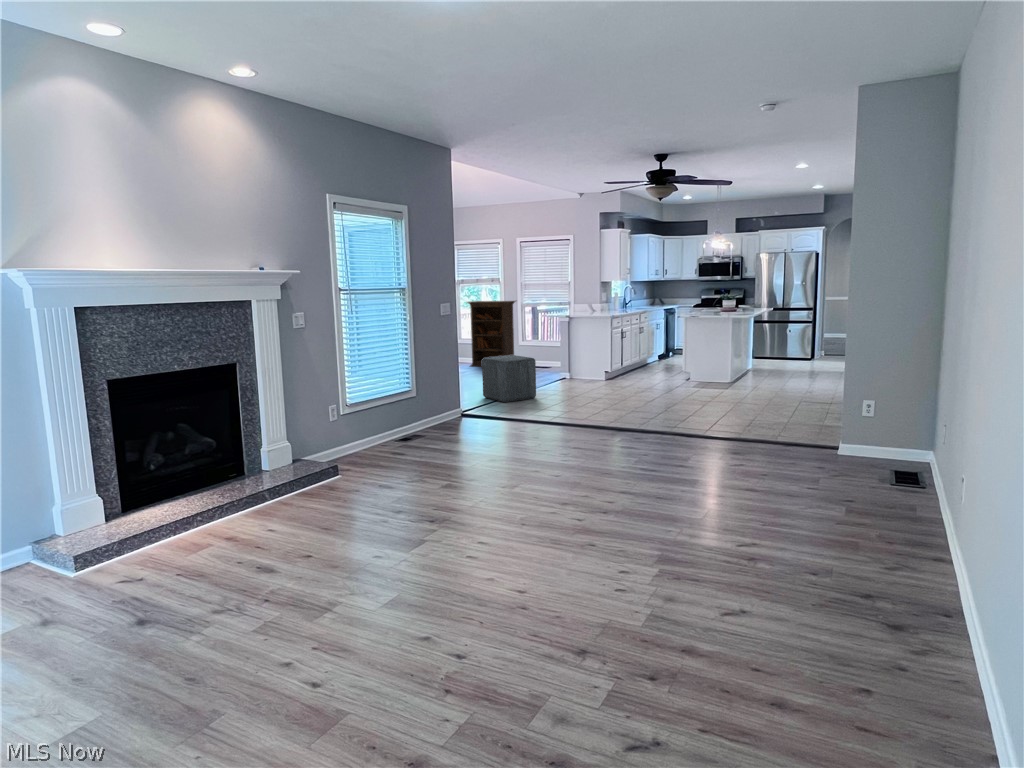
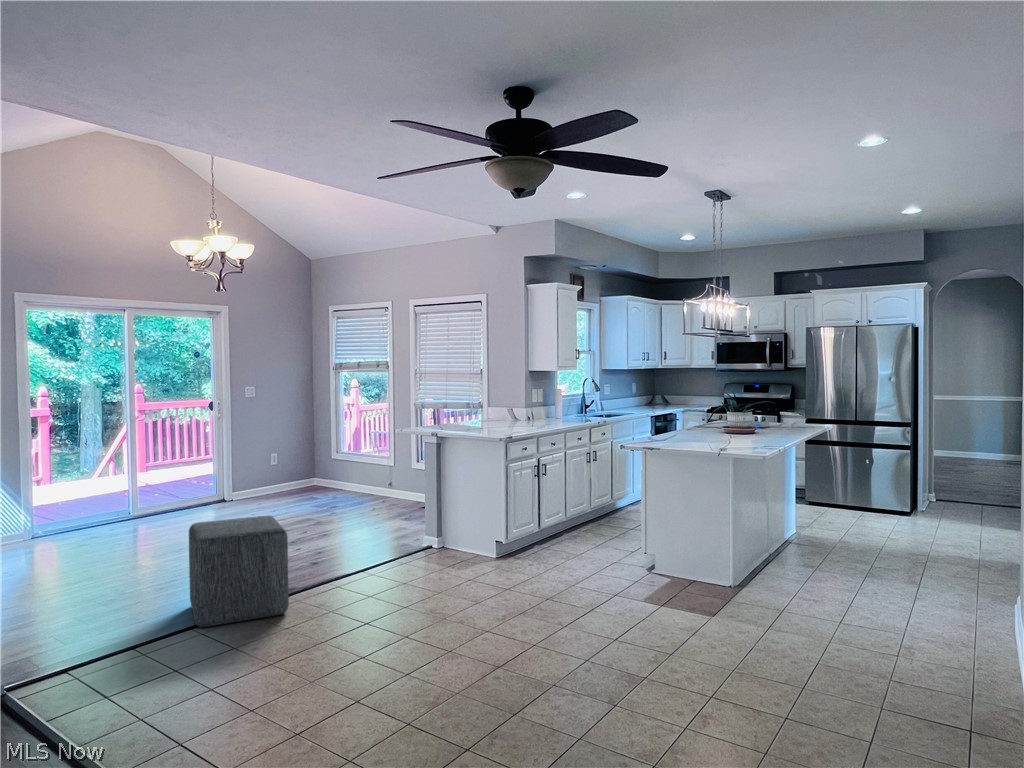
bookcase: present [467,301,516,367] -> none [324,399,405,513]

